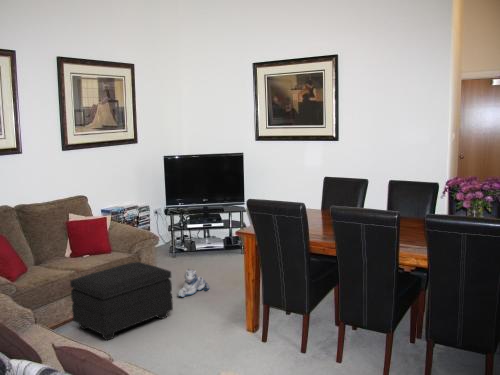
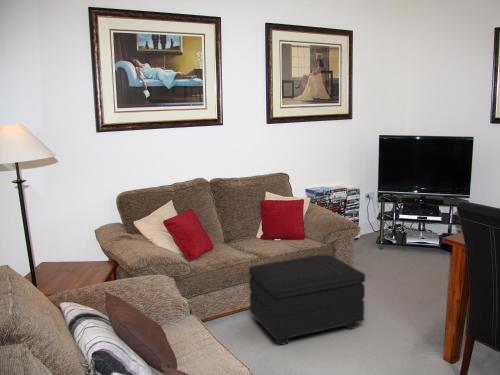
plush toy: present [178,269,209,297] -> none [375,270,417,304]

